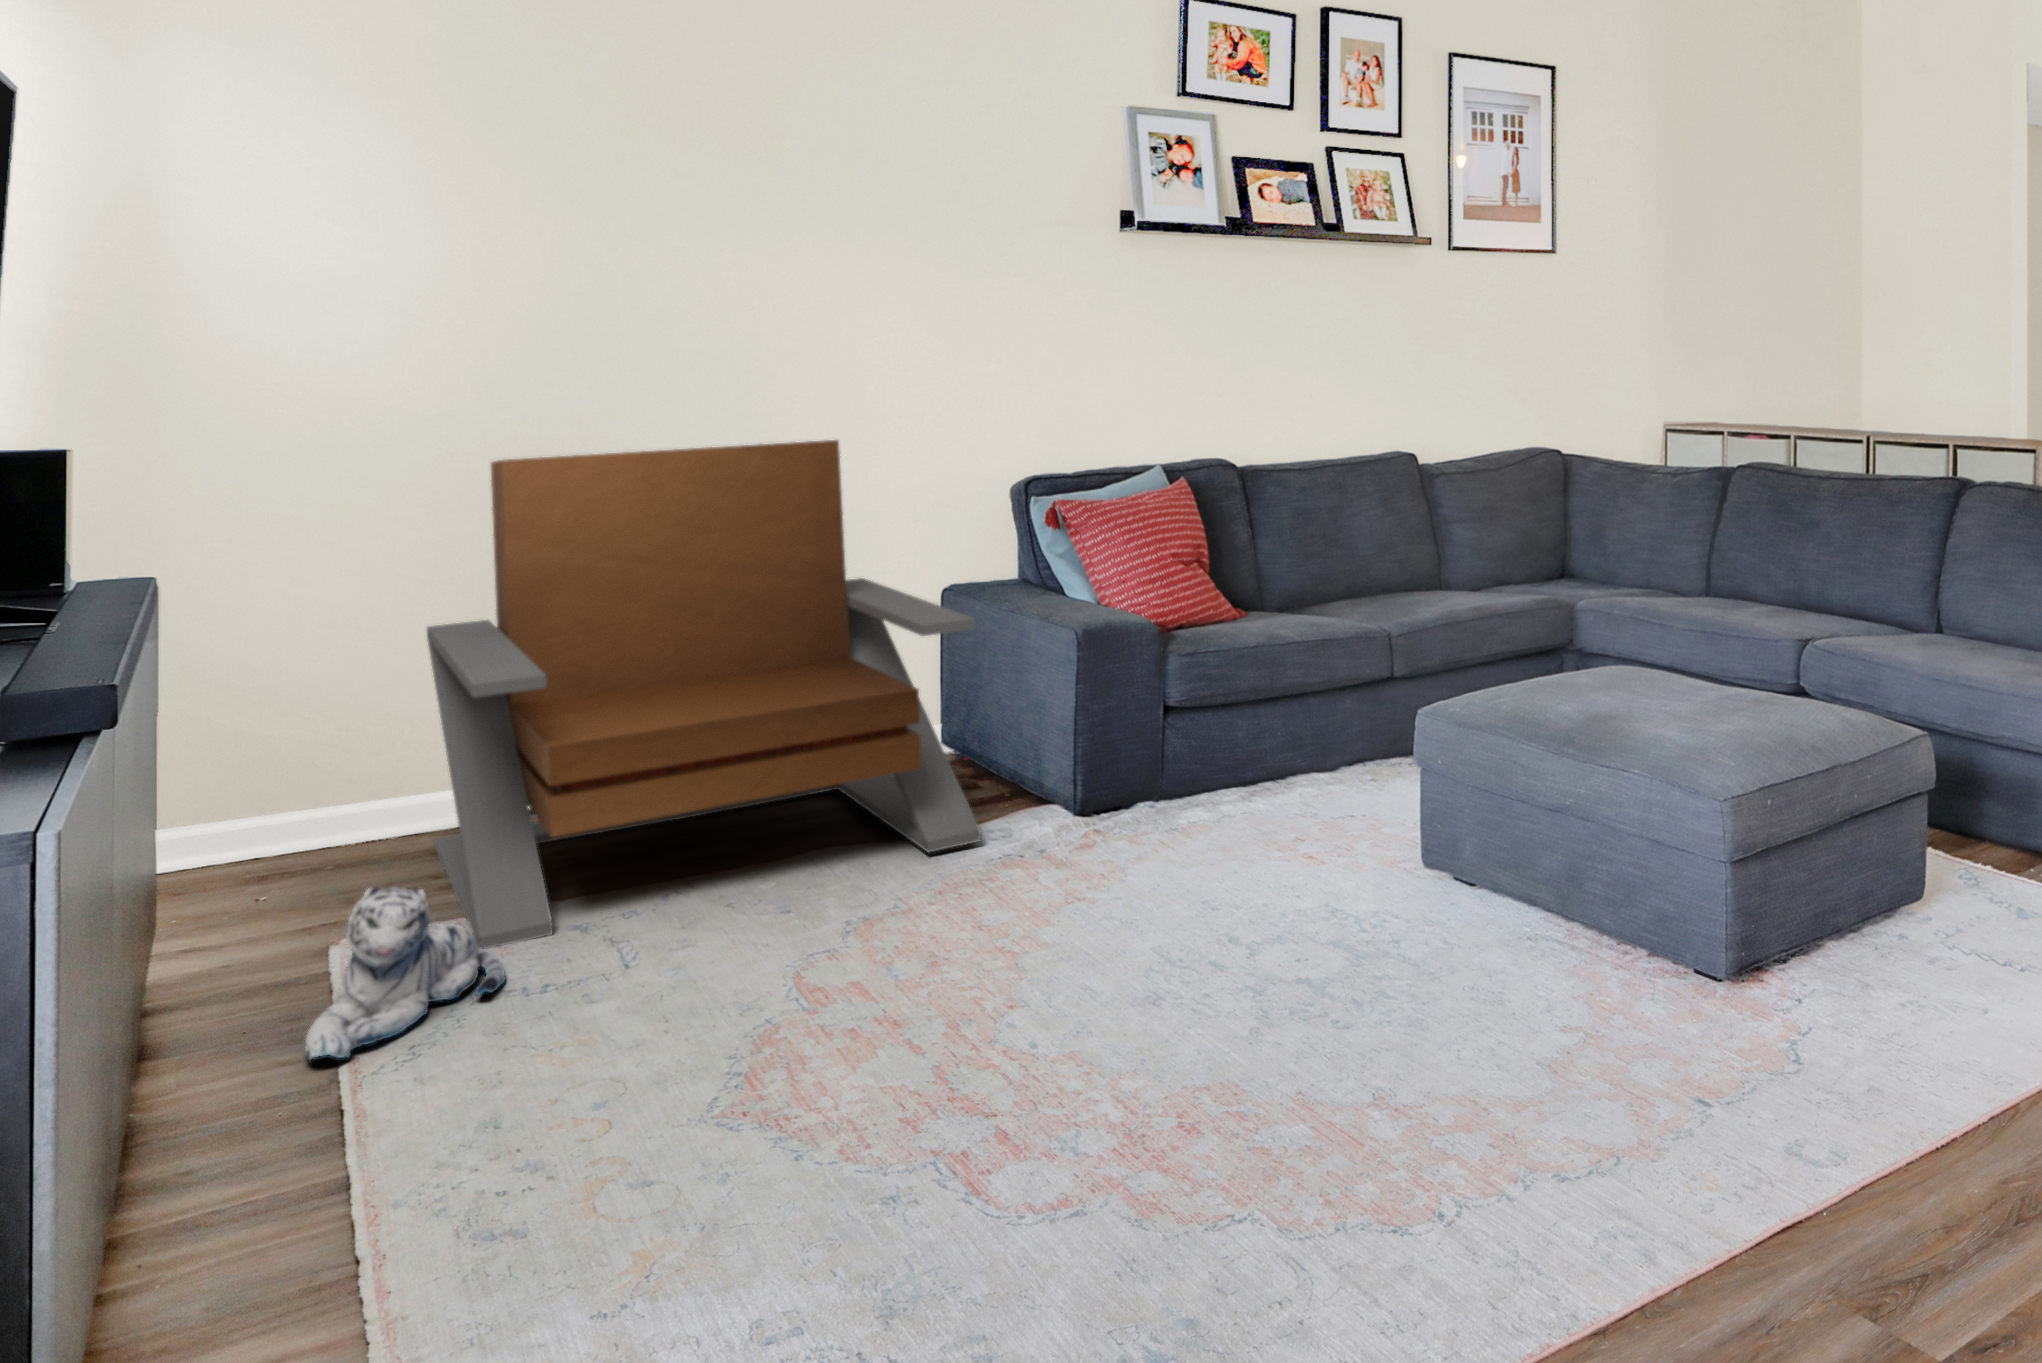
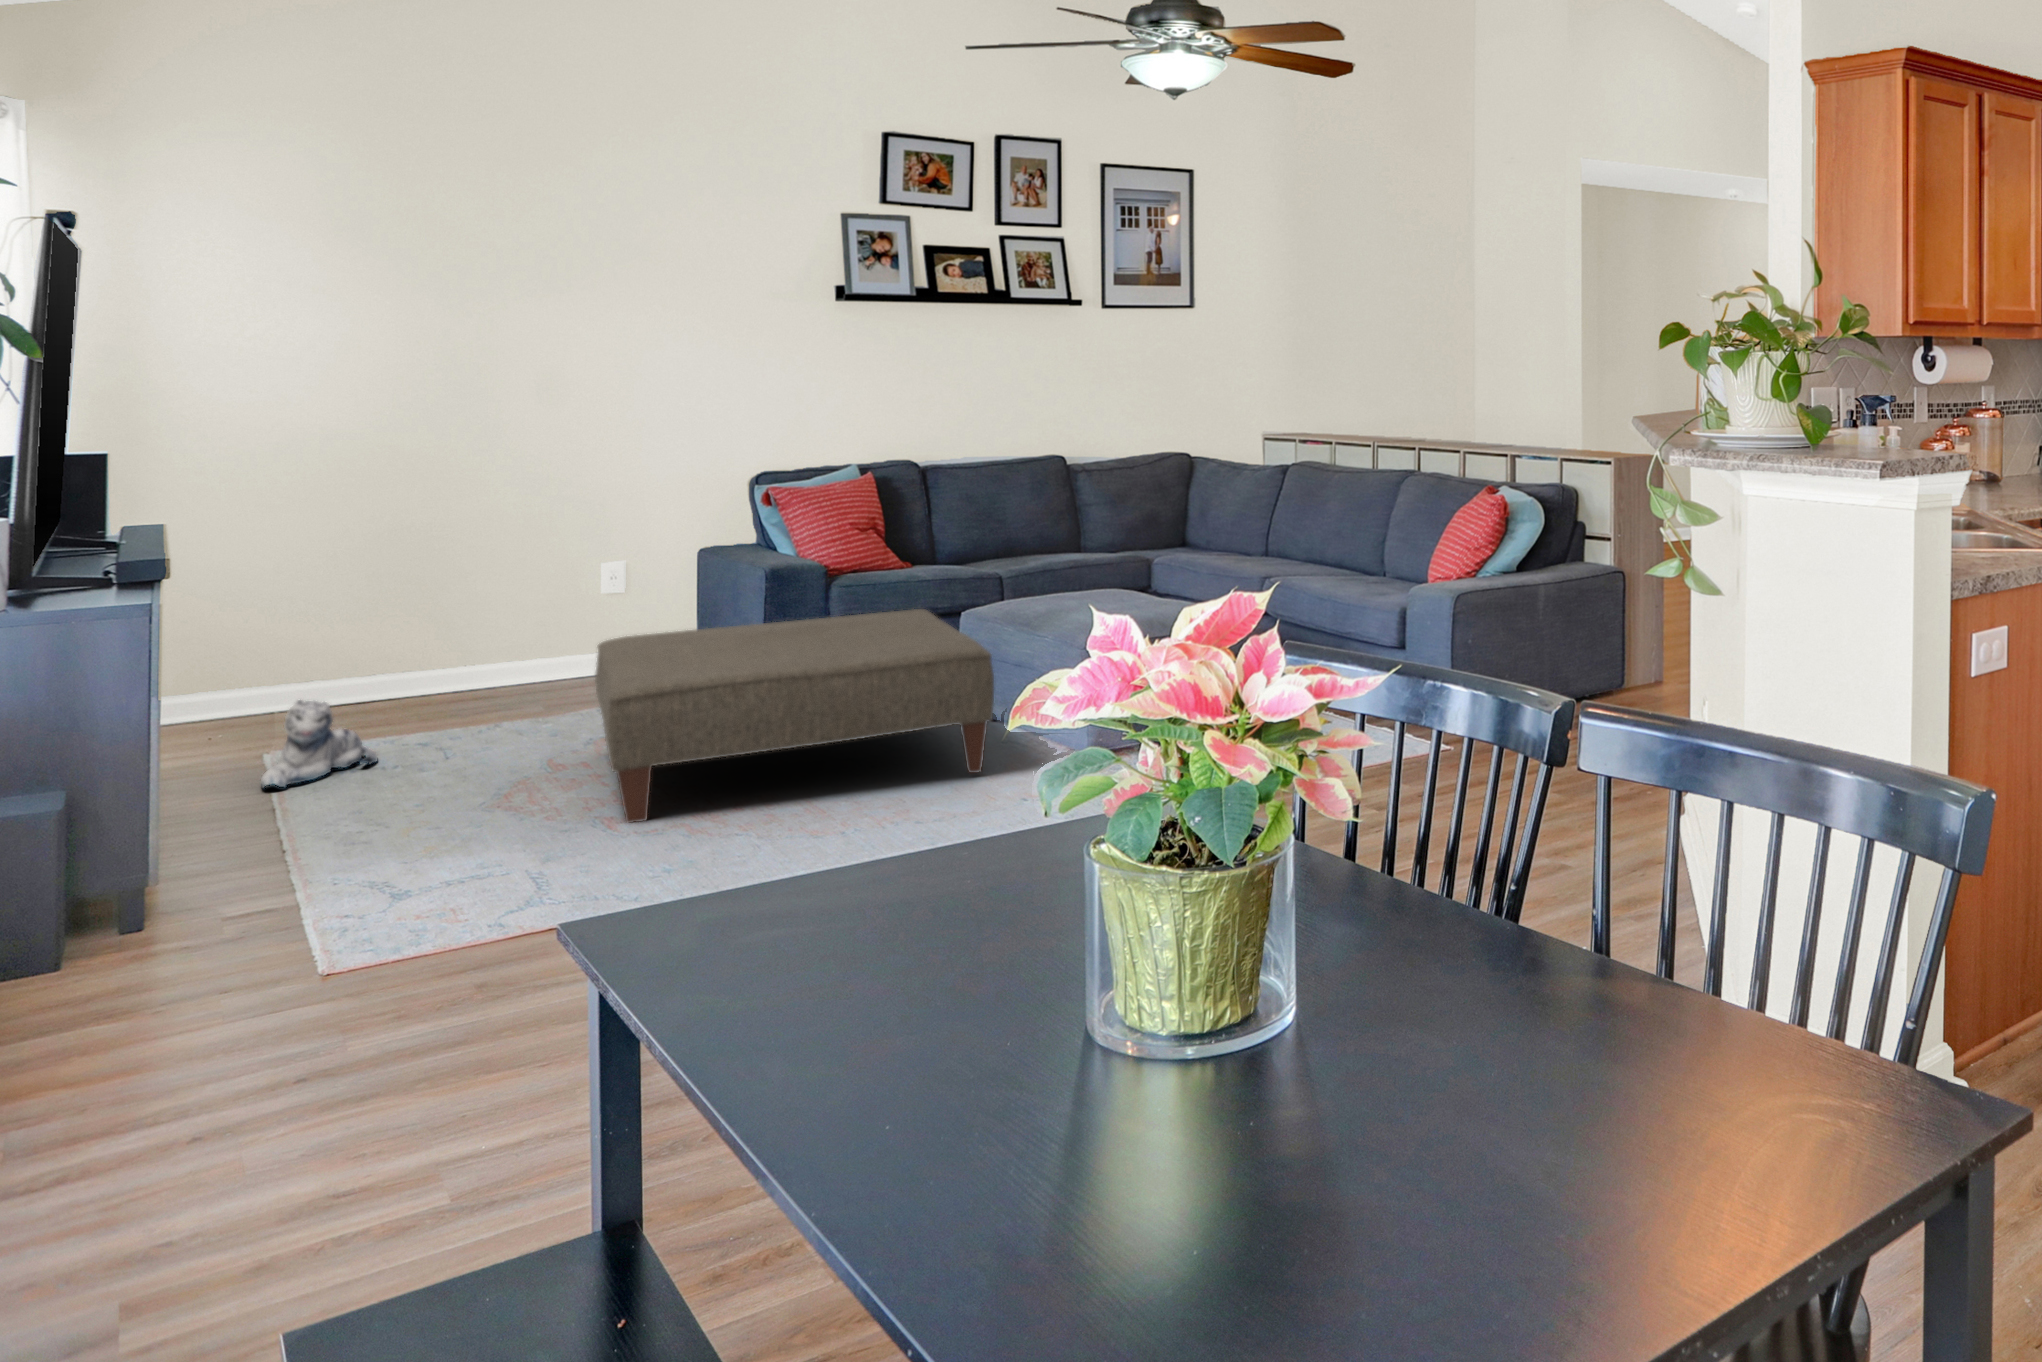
lounge chair: present [427,440,981,949] -> none [335,448,694,751]
ottoman: none [867,700,1605,1182] -> present [595,609,994,823]

